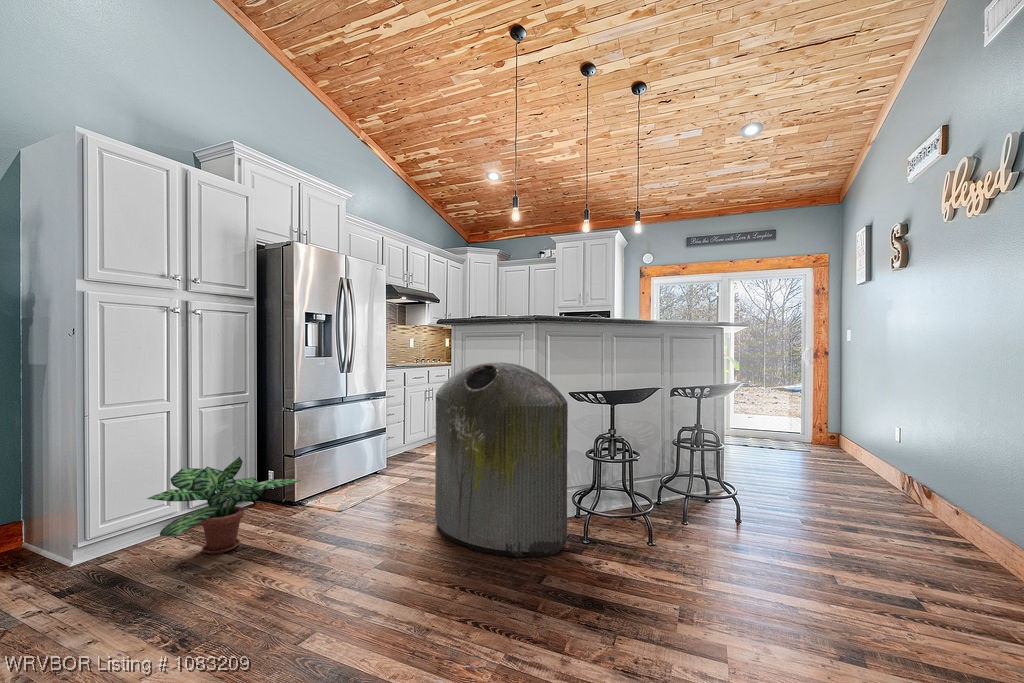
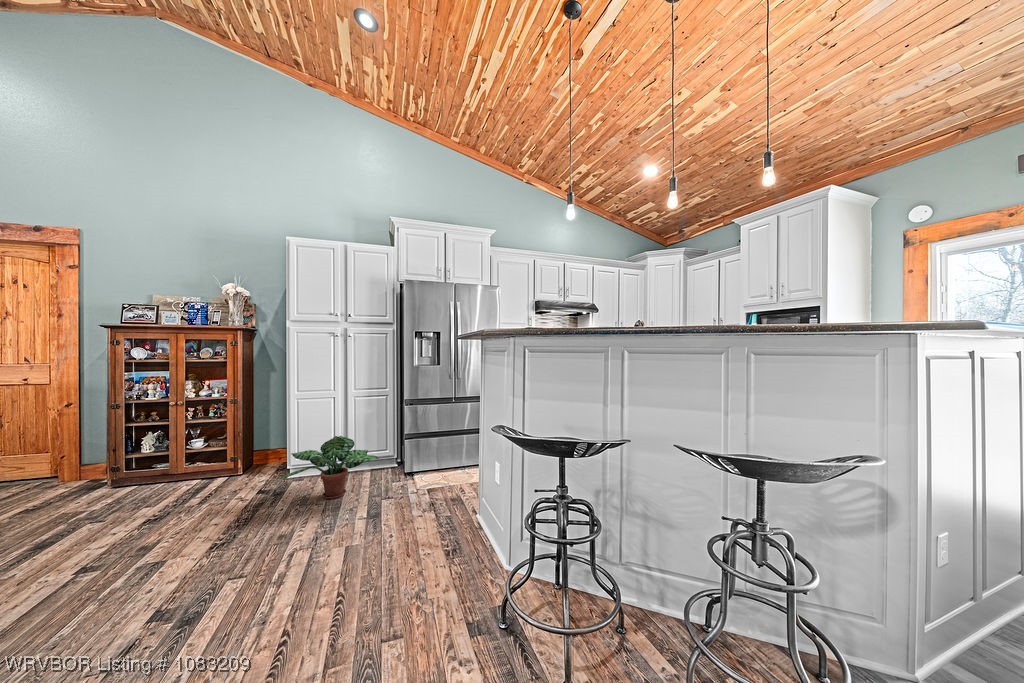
trash can: present [435,362,568,557] -> none [412,380,503,624]

